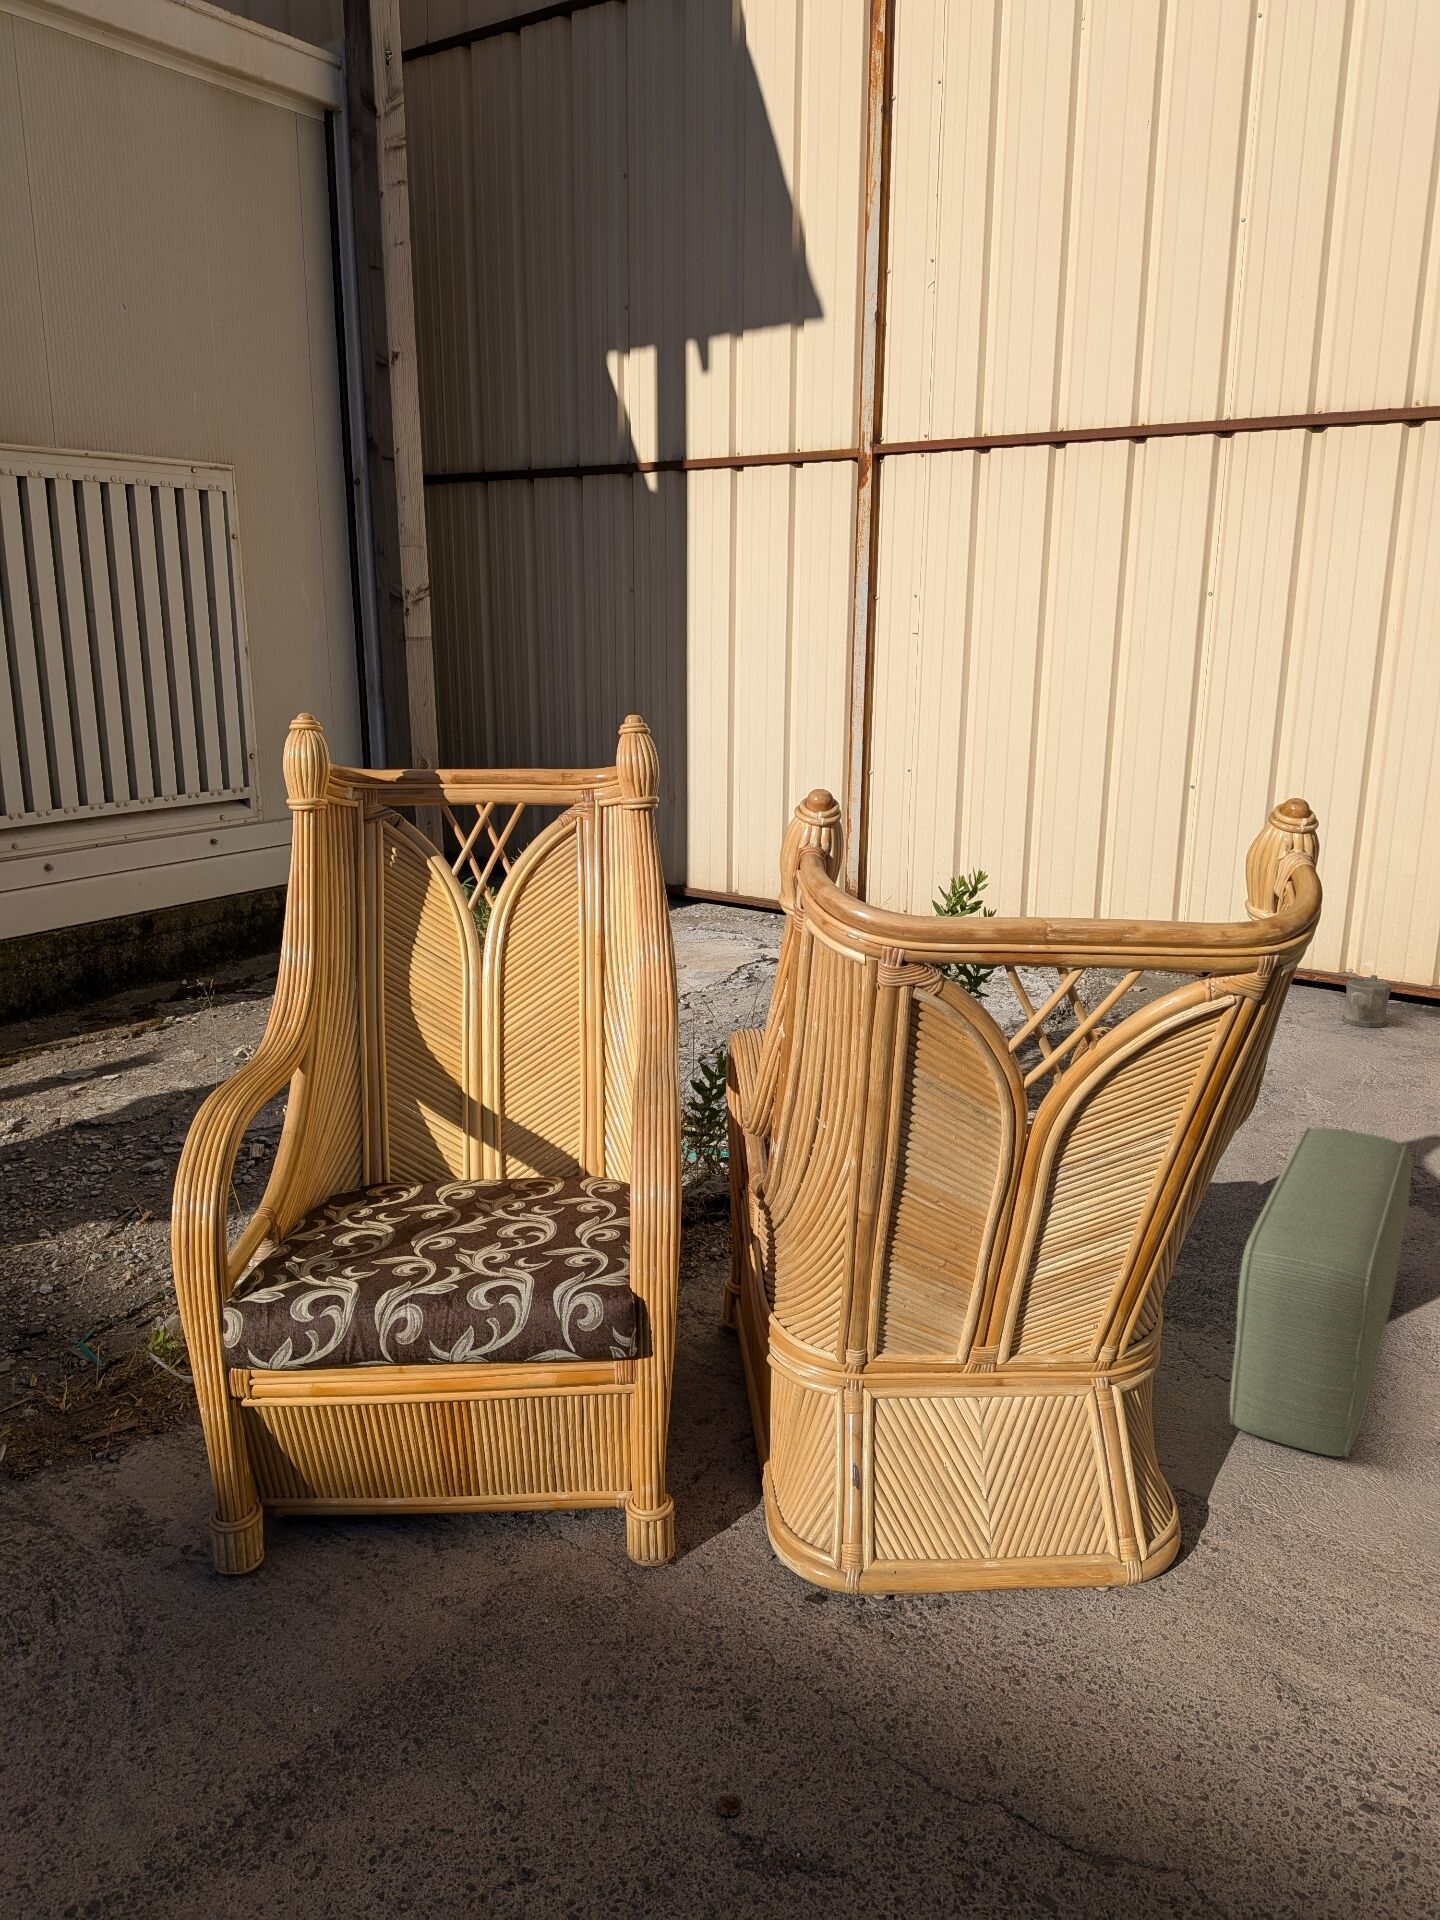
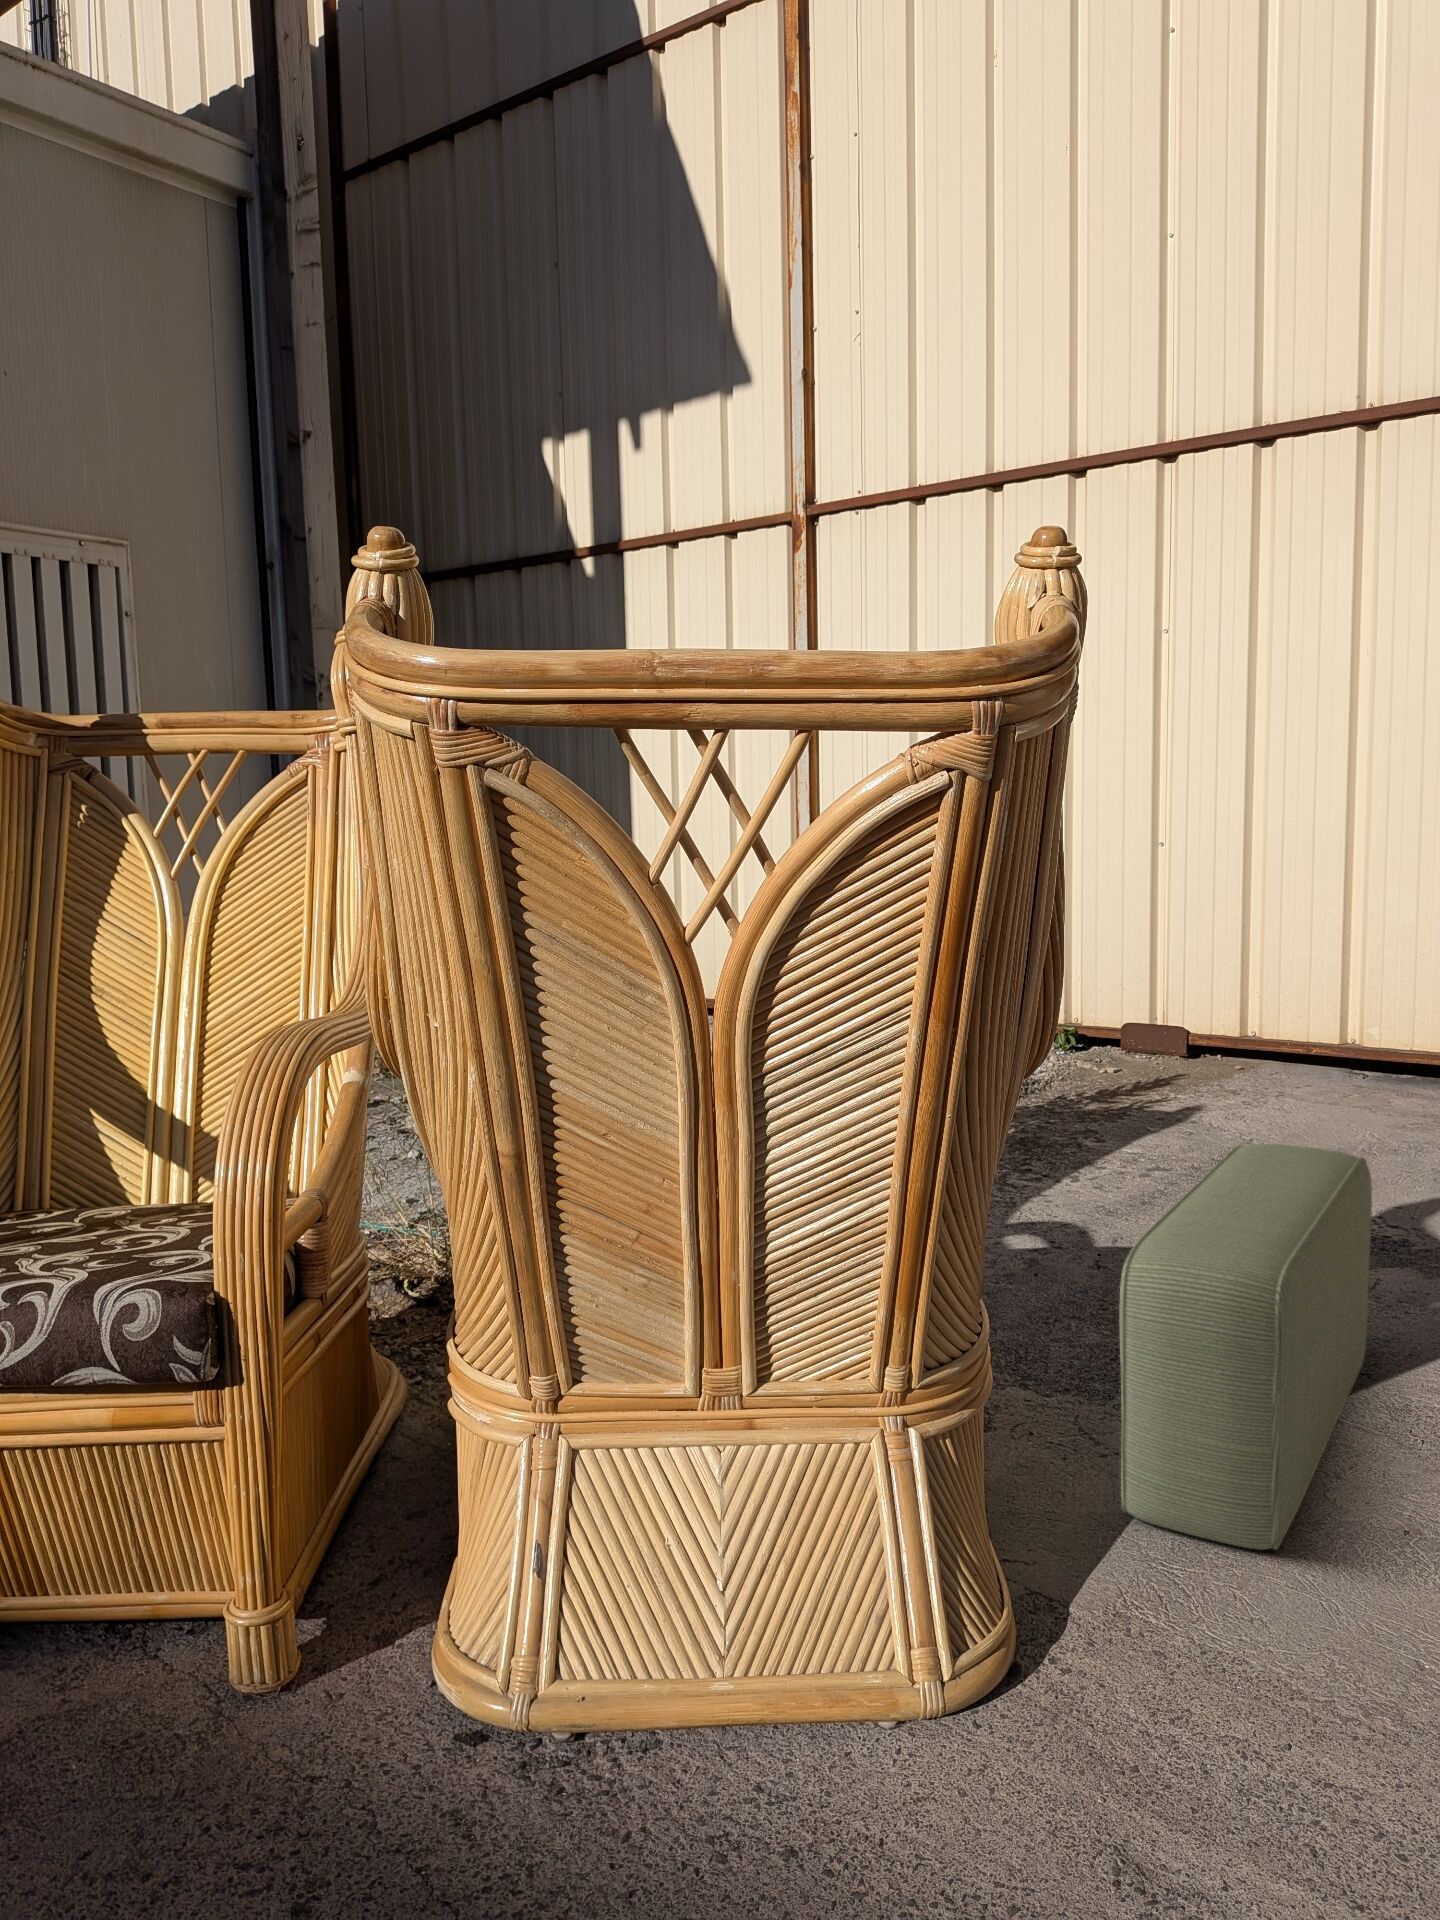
watering can: present [1342,975,1392,1027] -> none [1348,1044,1402,1101]

